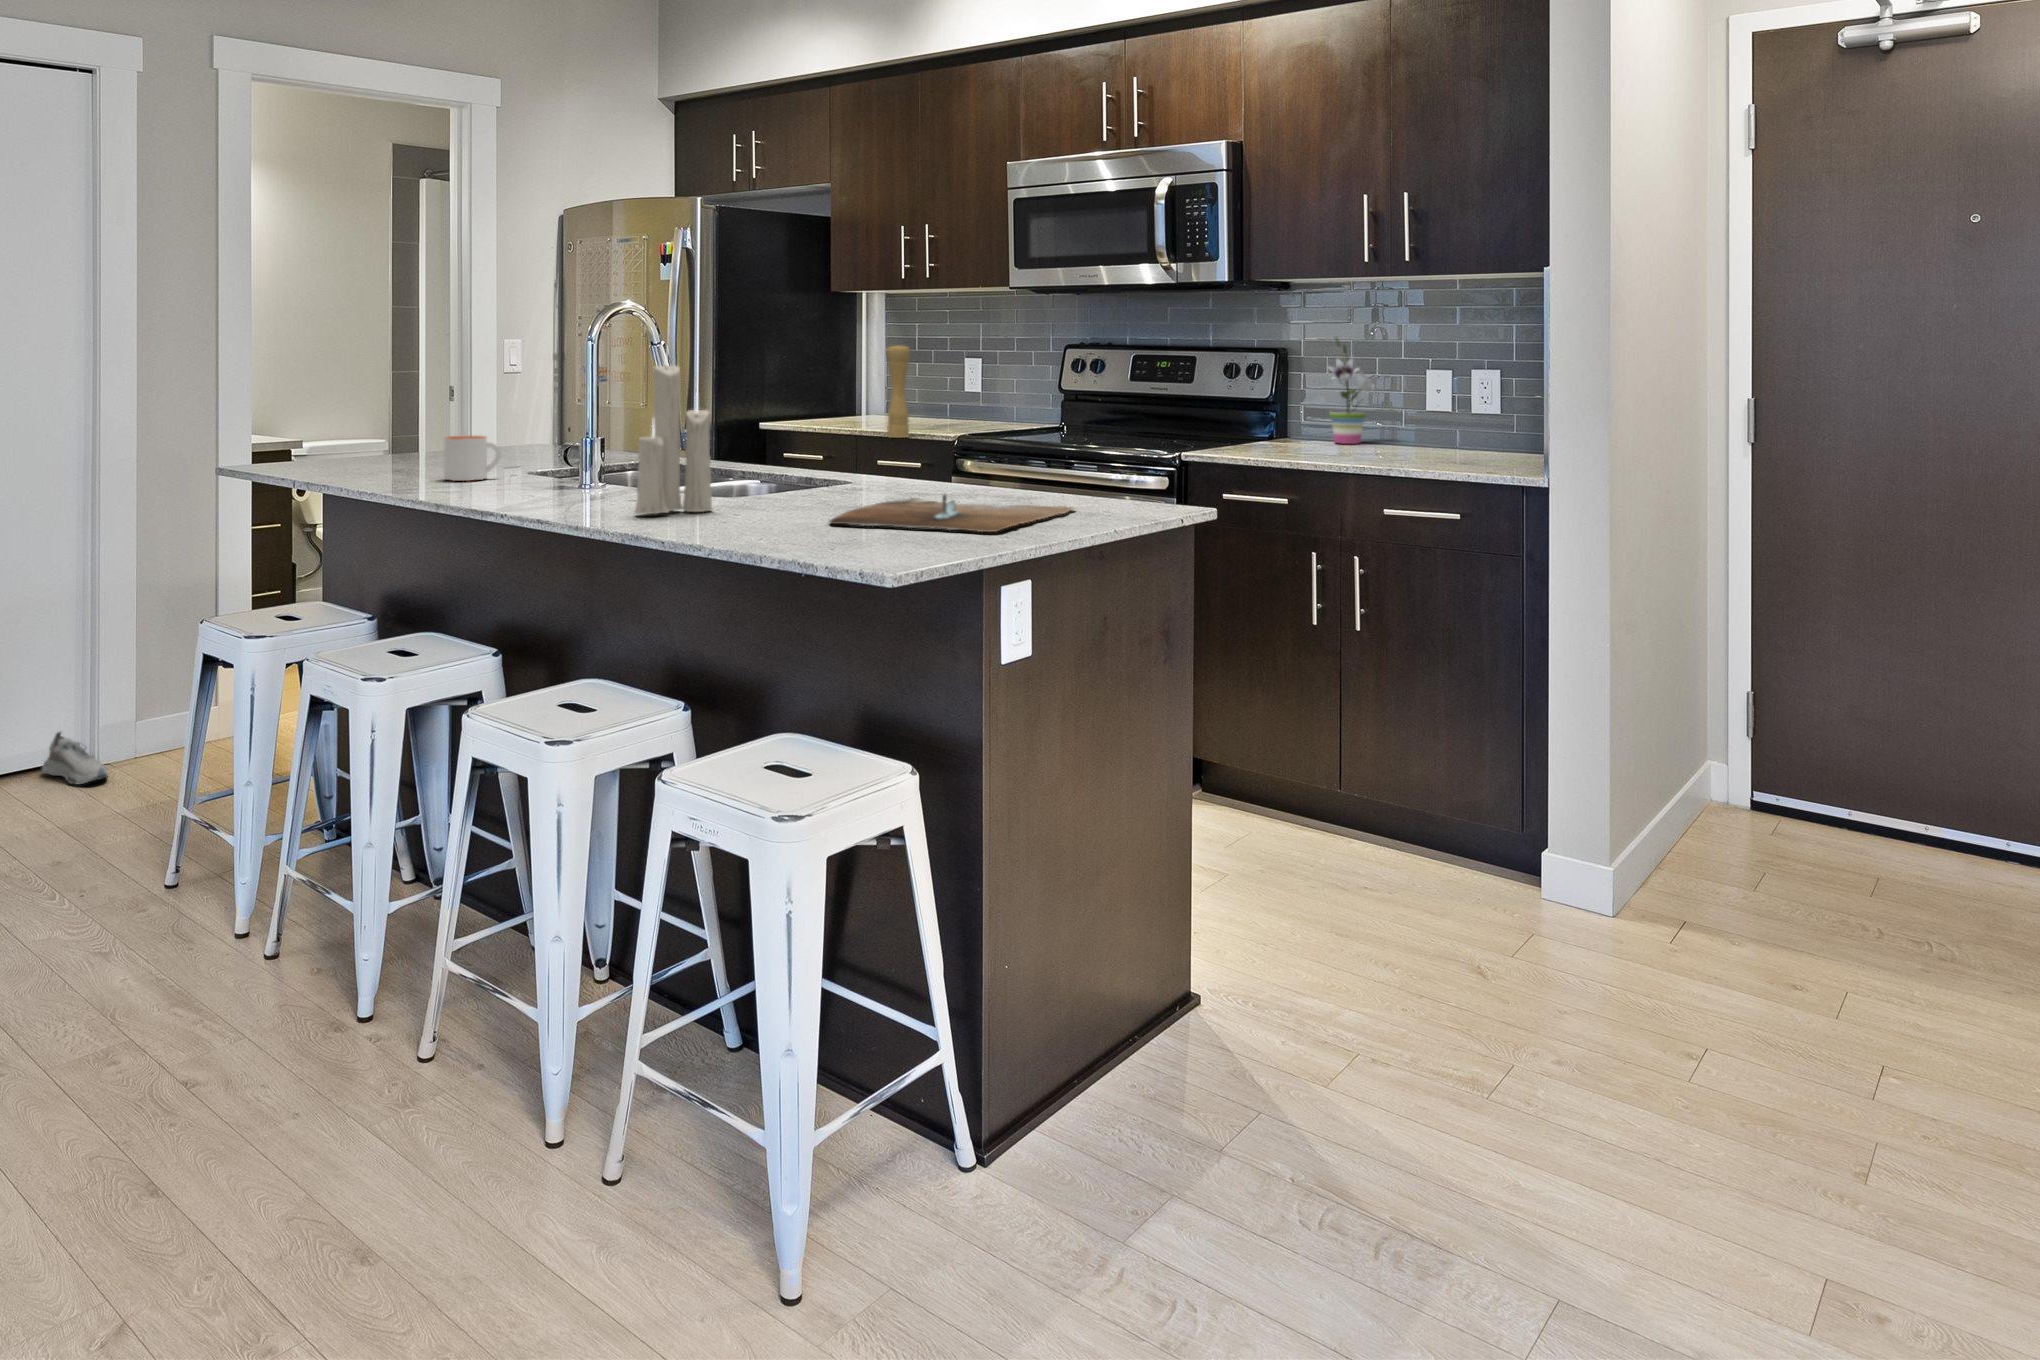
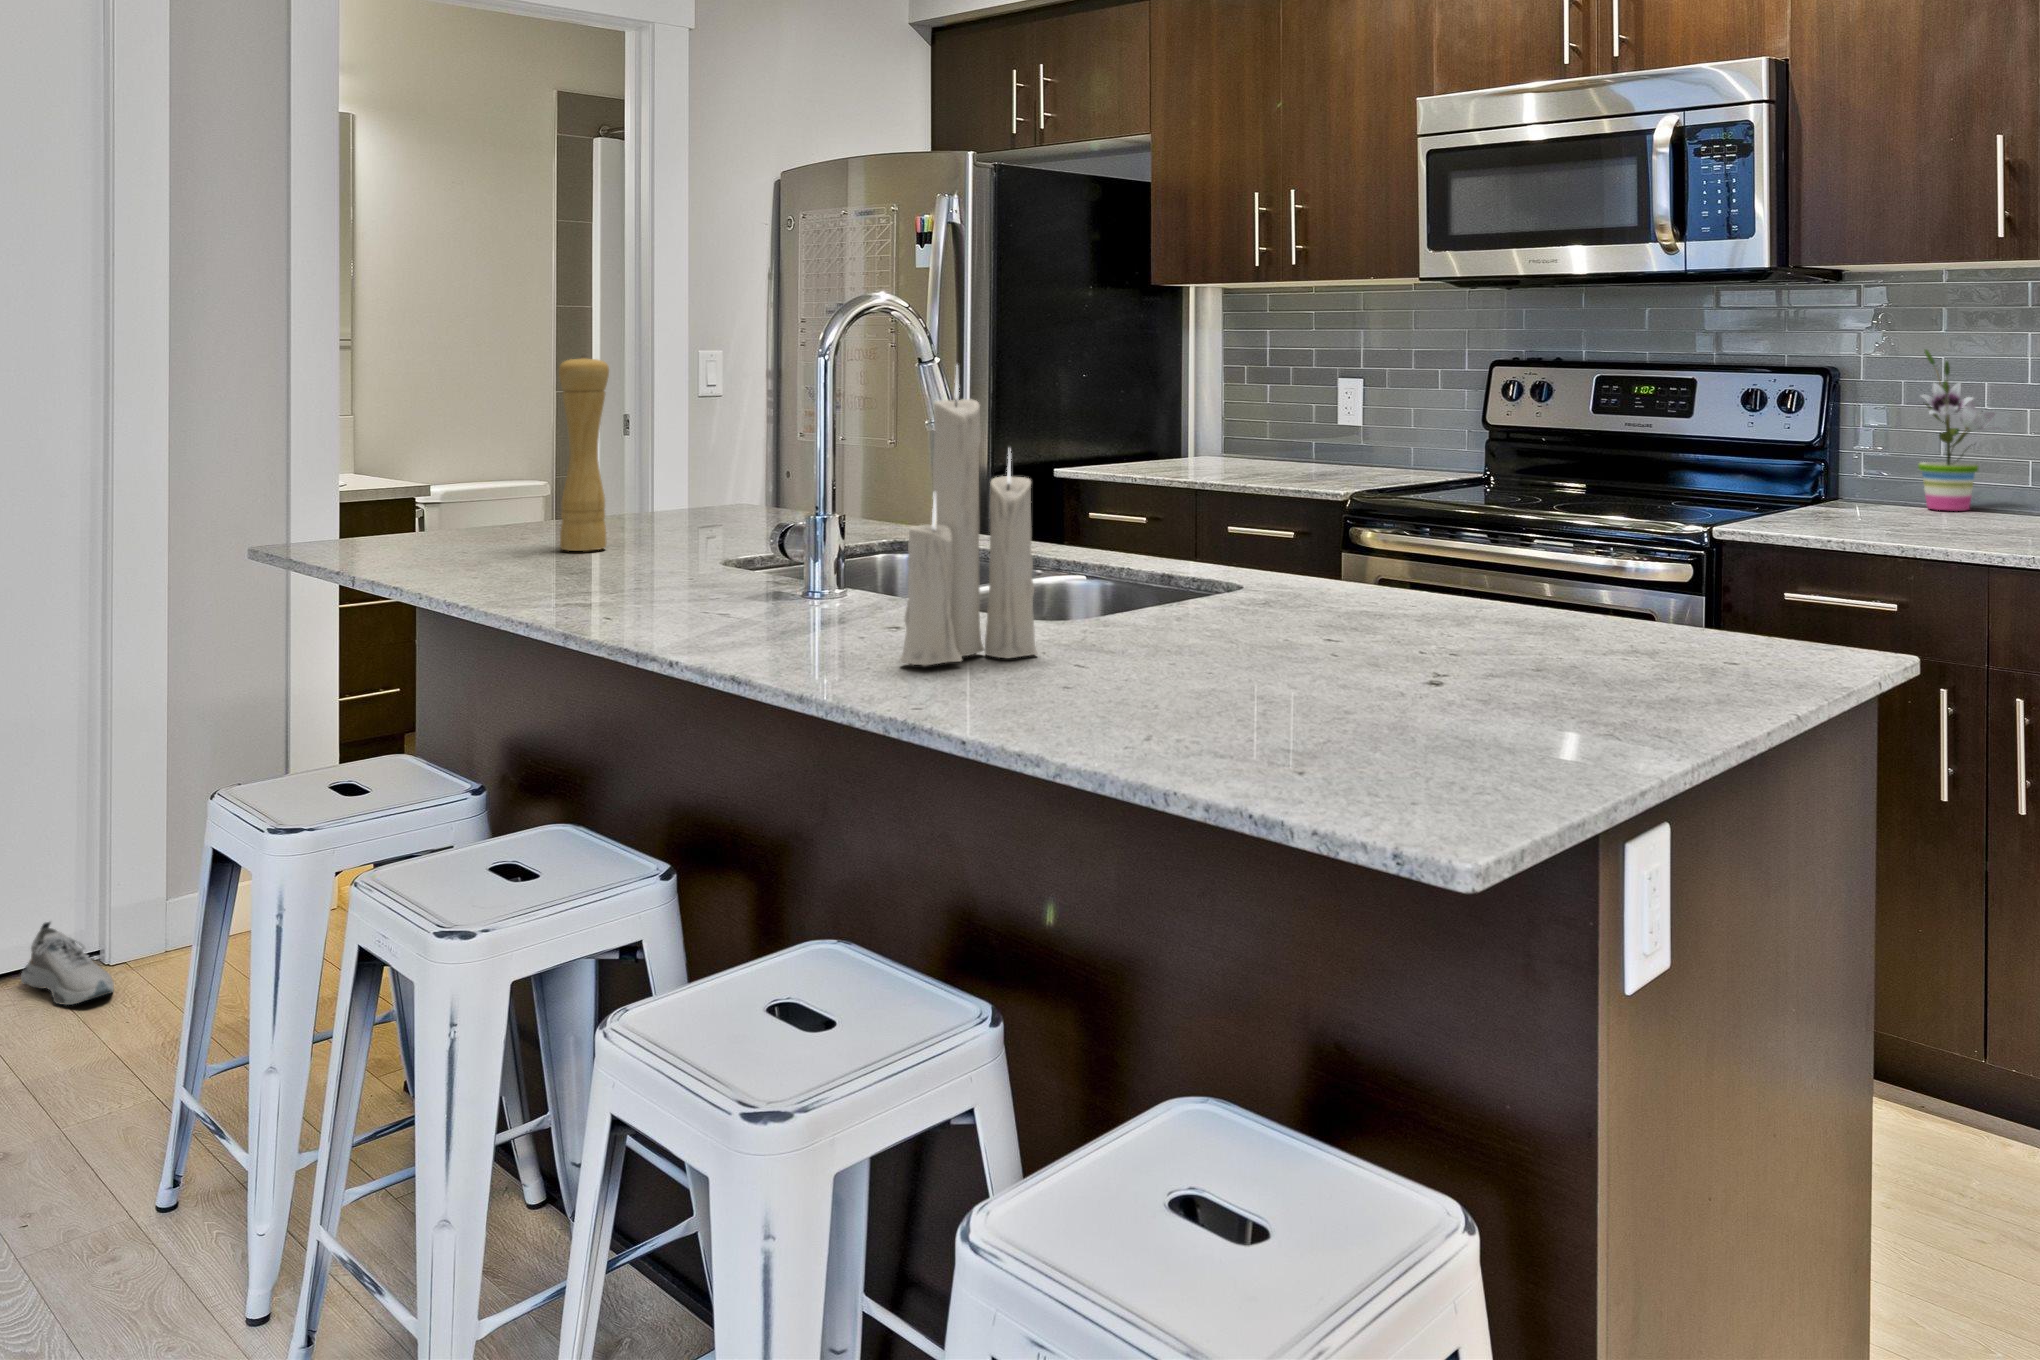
pepper mill: present [887,345,910,438] -> present [559,355,609,551]
mug: present [444,436,501,481] -> none [588,504,678,579]
cutting board: present [830,494,1073,532] -> none [1257,626,1680,721]

